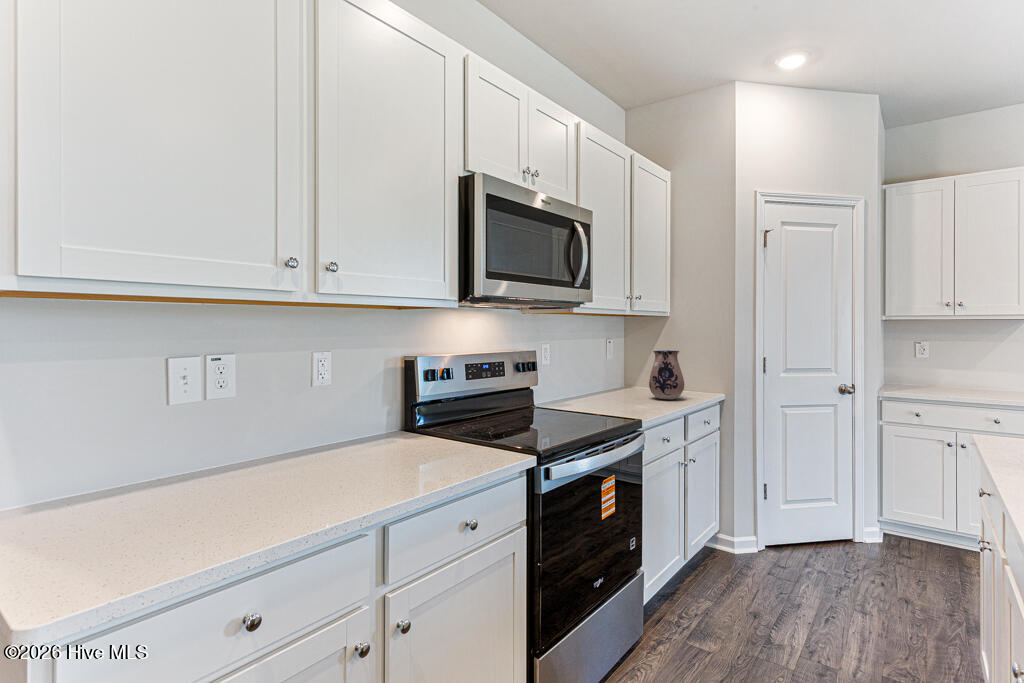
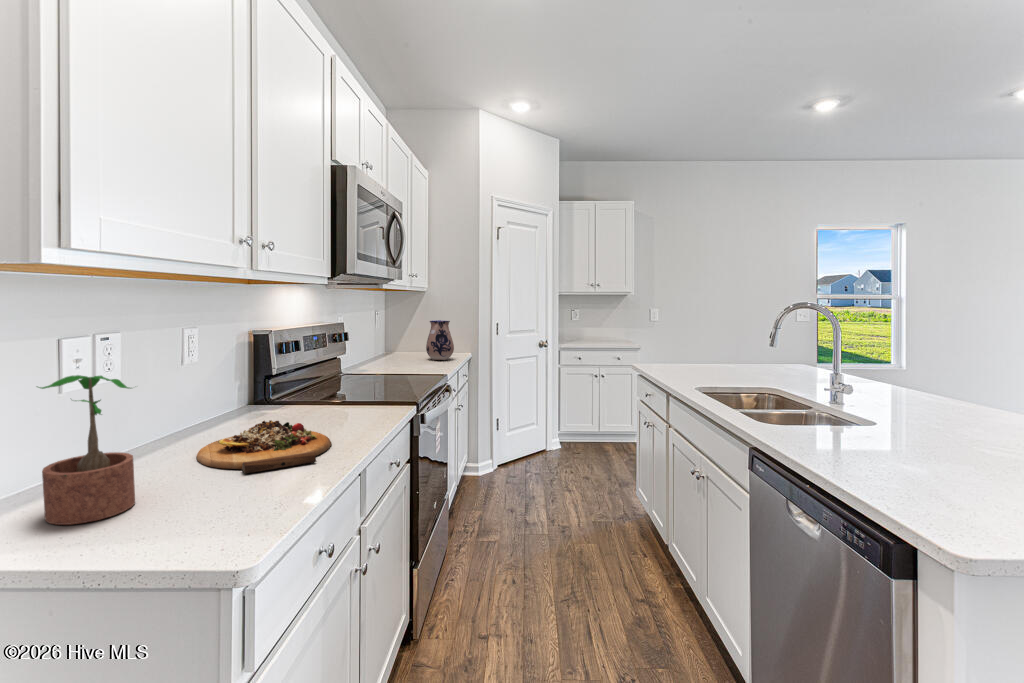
potted plant: none [95,387,171,517] -> present [37,375,135,525]
cutting board: none [262,446,394,498] -> present [196,420,332,473]

